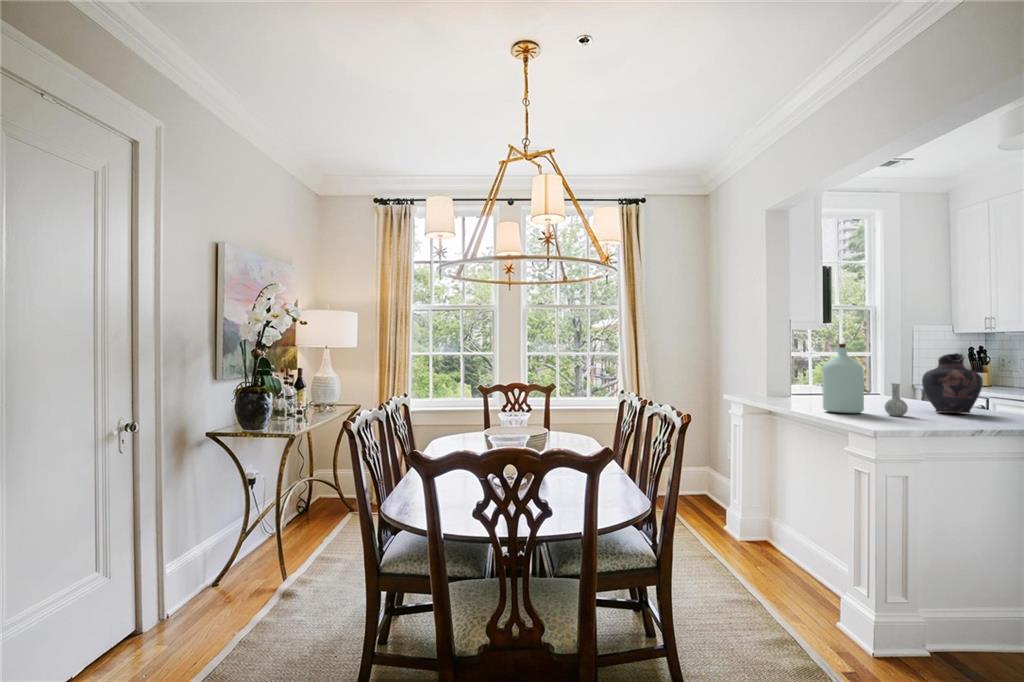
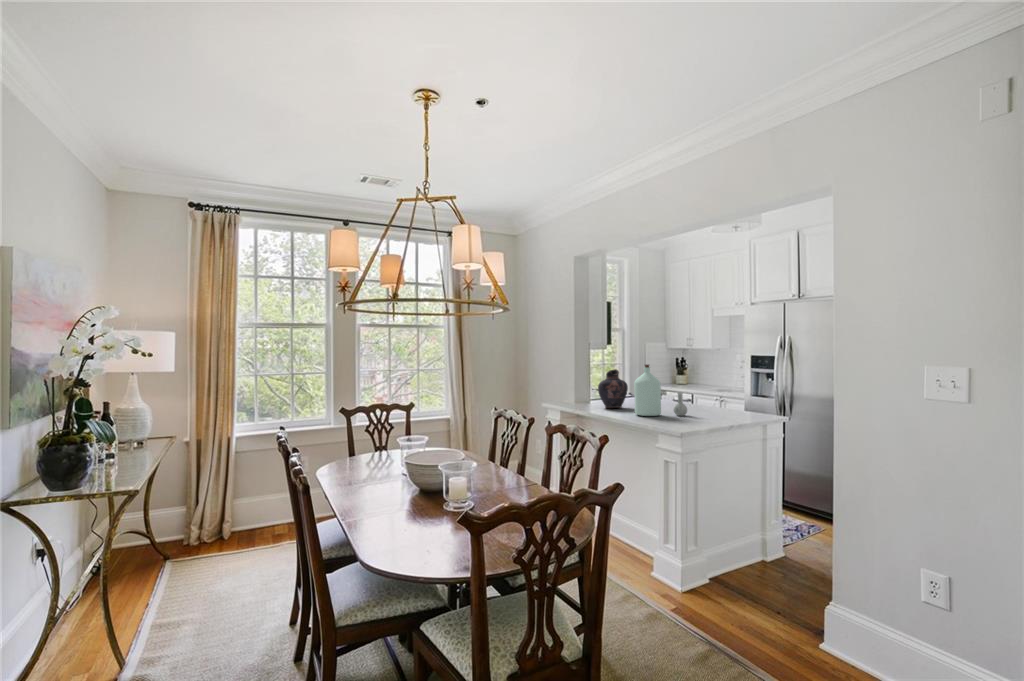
vase: present [922,353,983,413] -> present [598,369,628,408]

